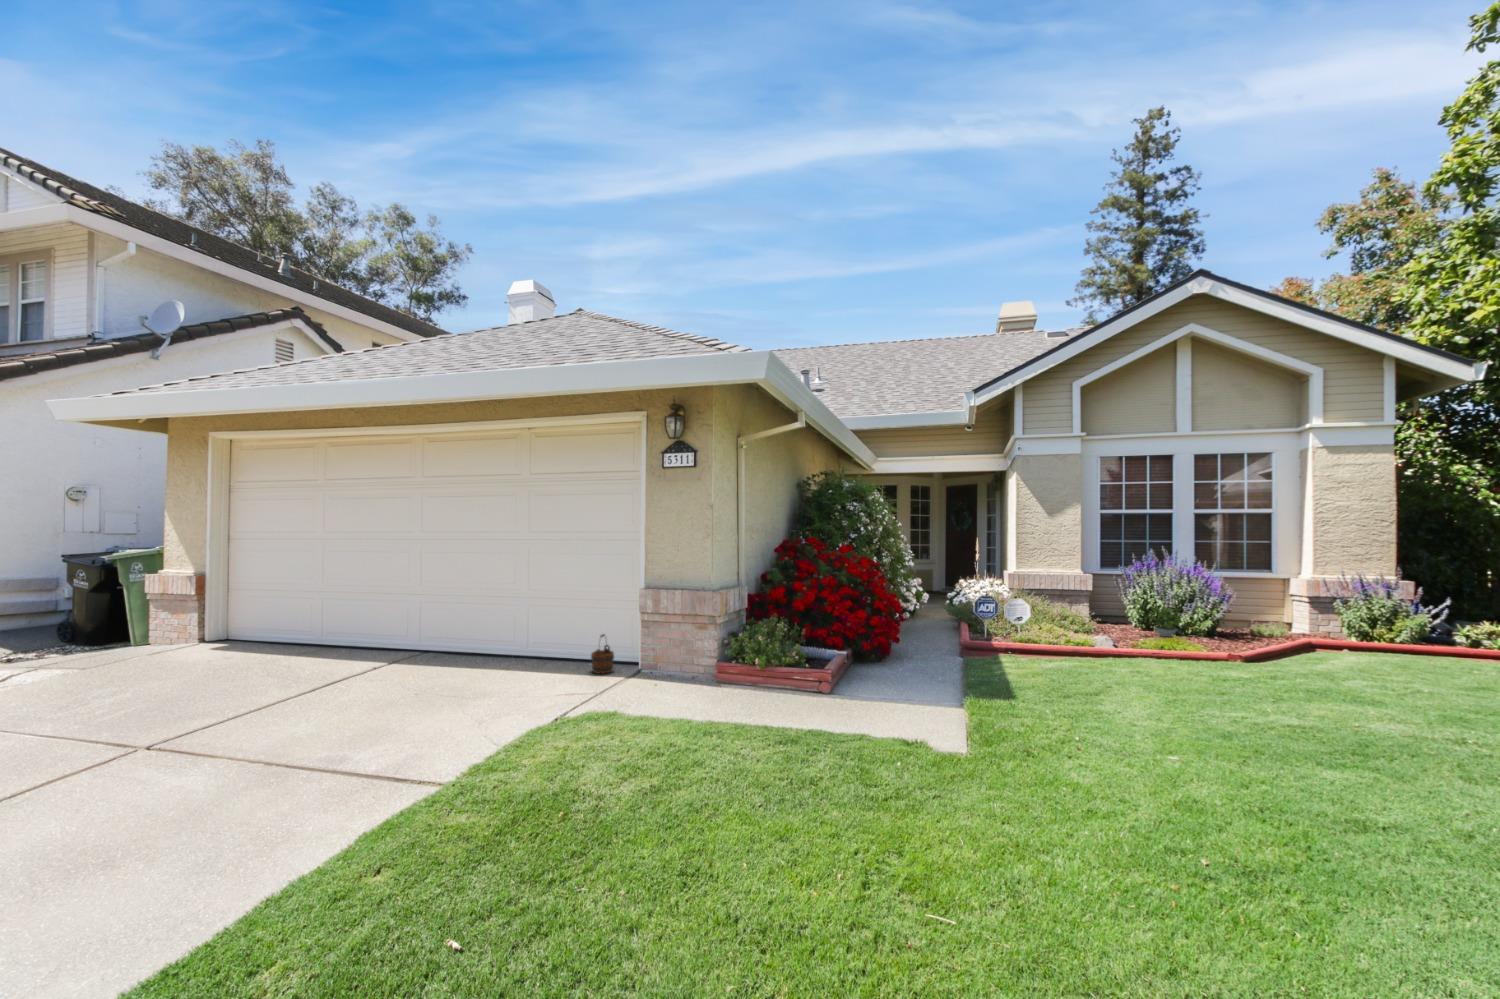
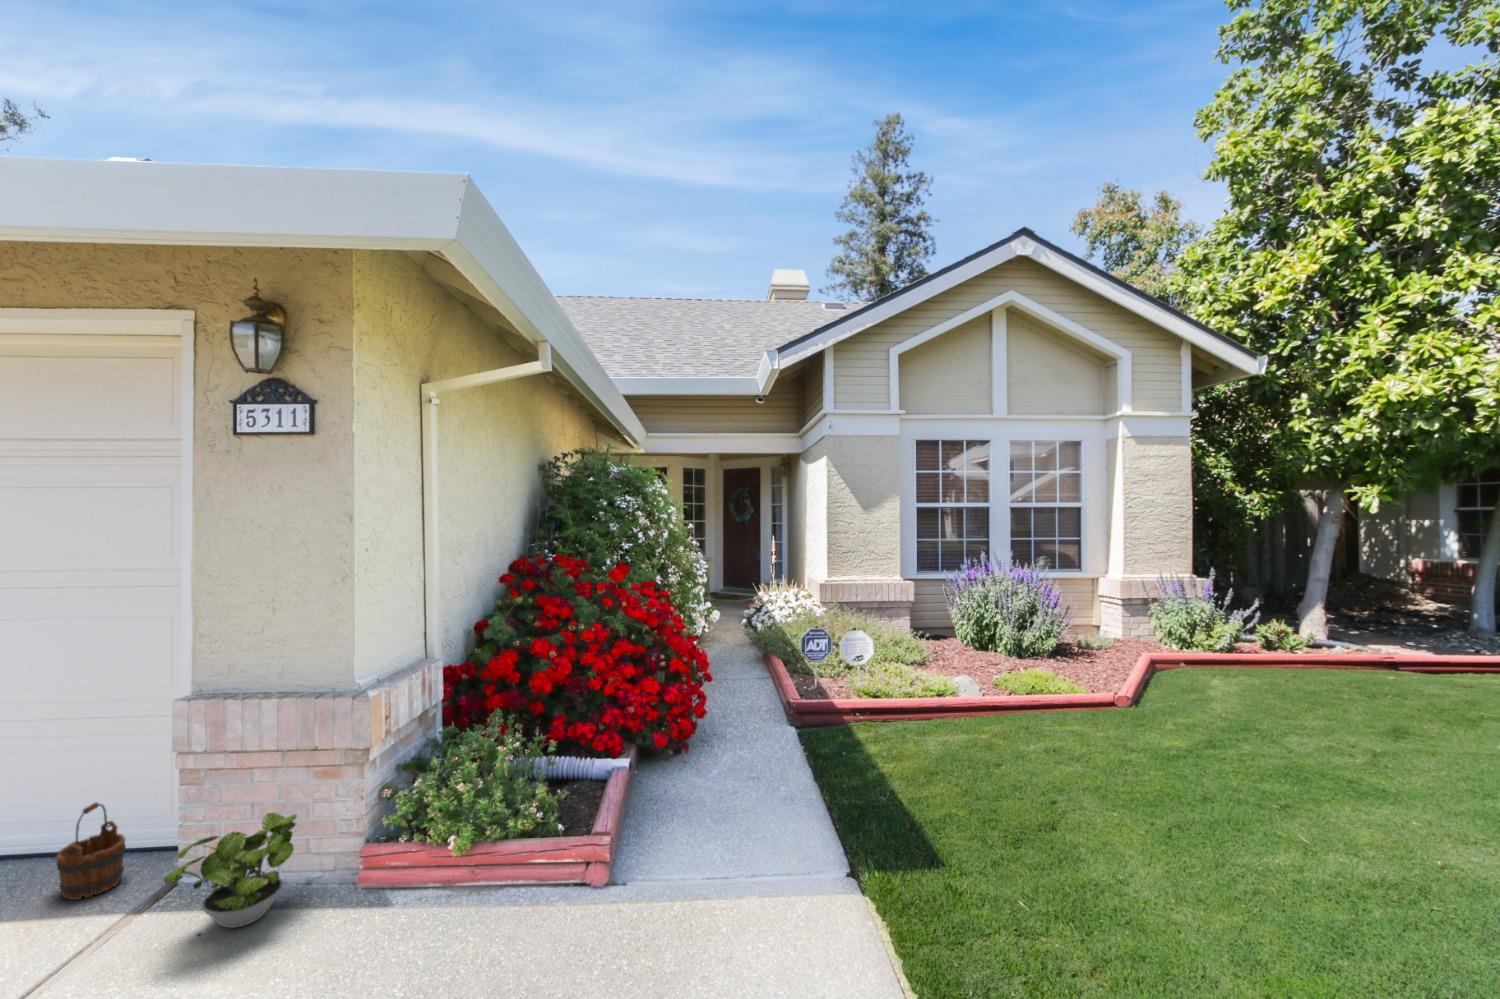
potted plant: present [1148,606,1181,637] -> present [164,812,297,928]

